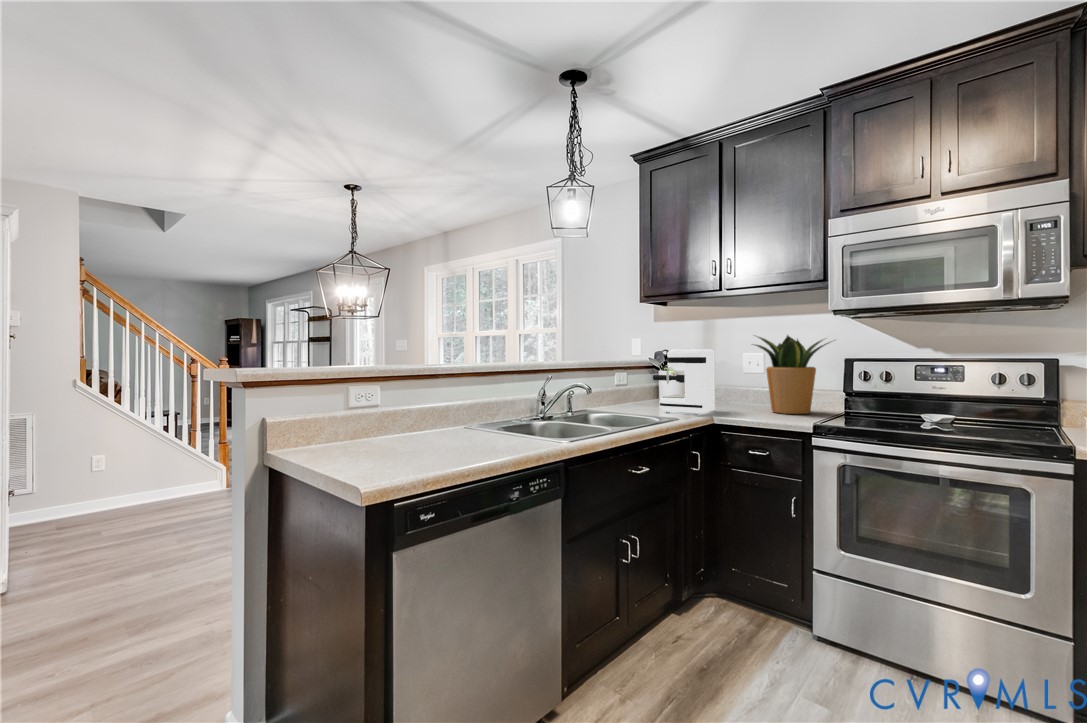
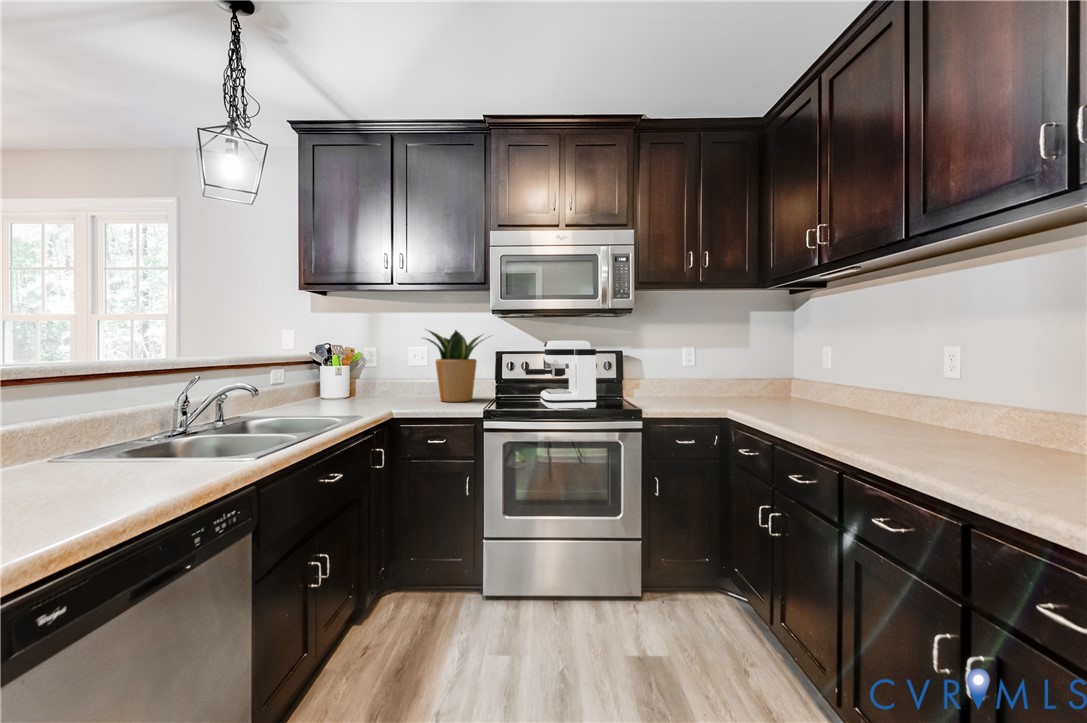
coffee maker: present [653,349,715,414] -> present [525,341,596,410]

